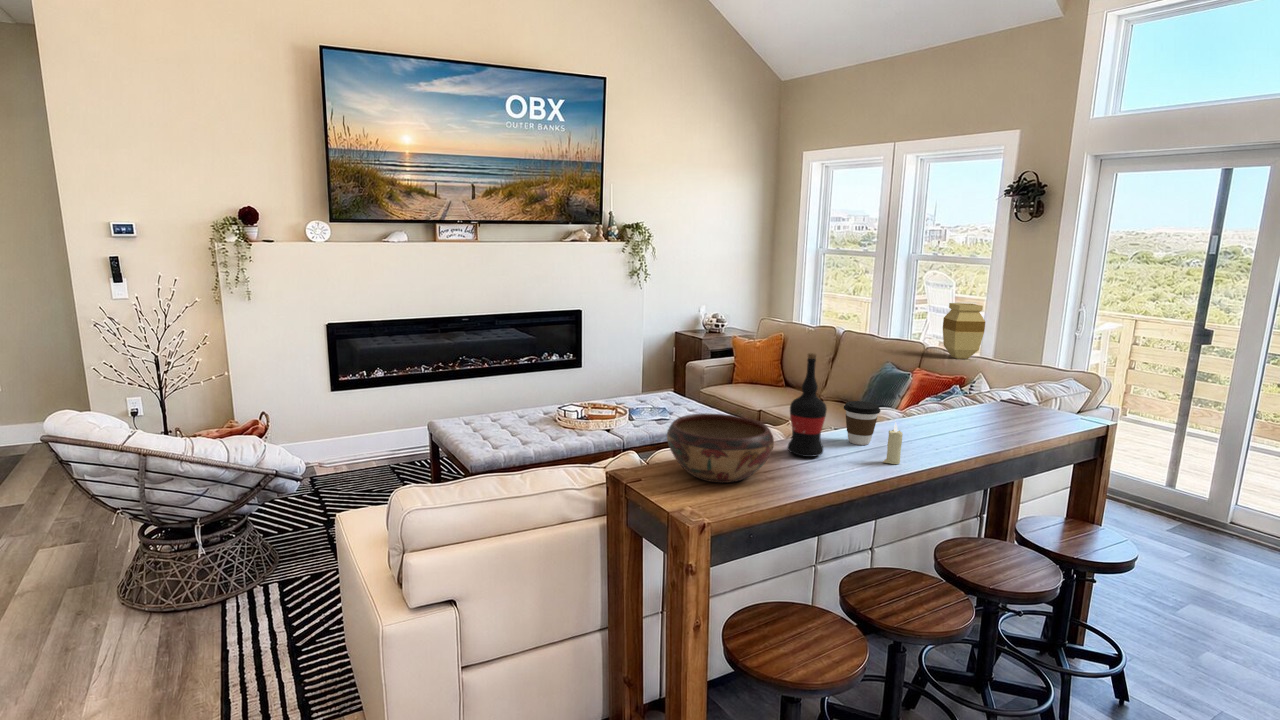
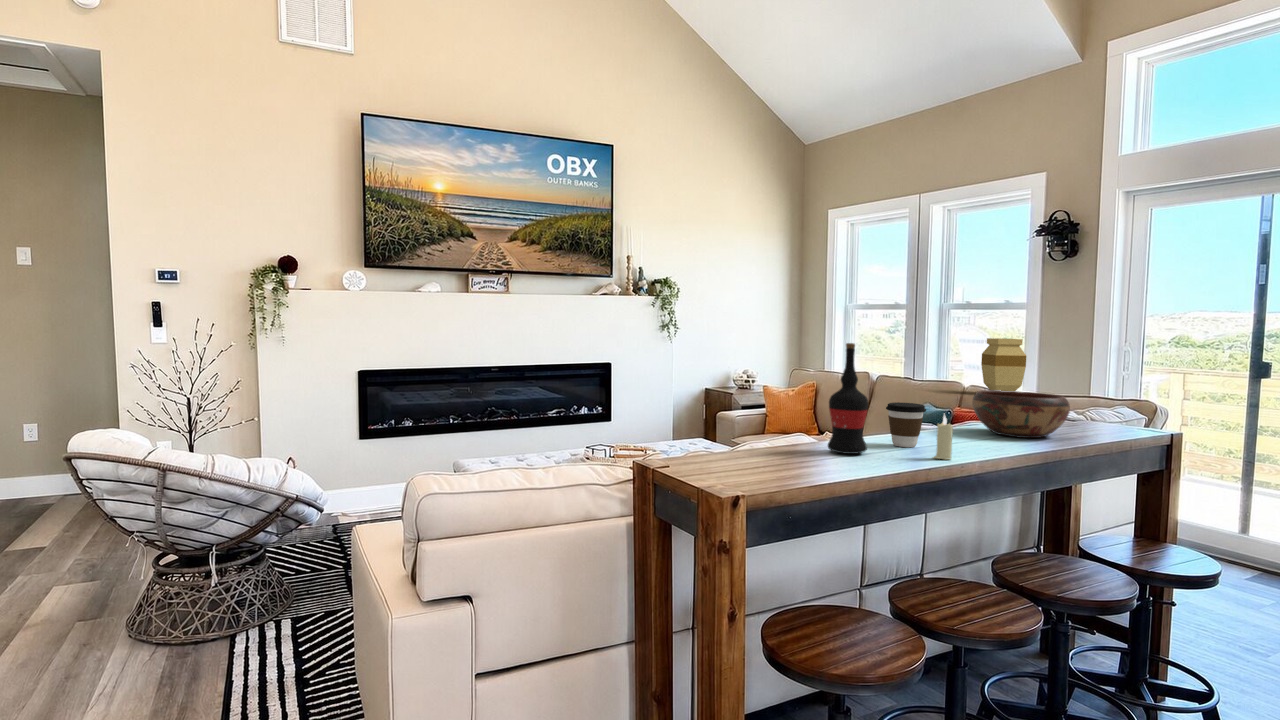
decorative bowl: present [667,413,774,483] -> present [972,390,1070,438]

